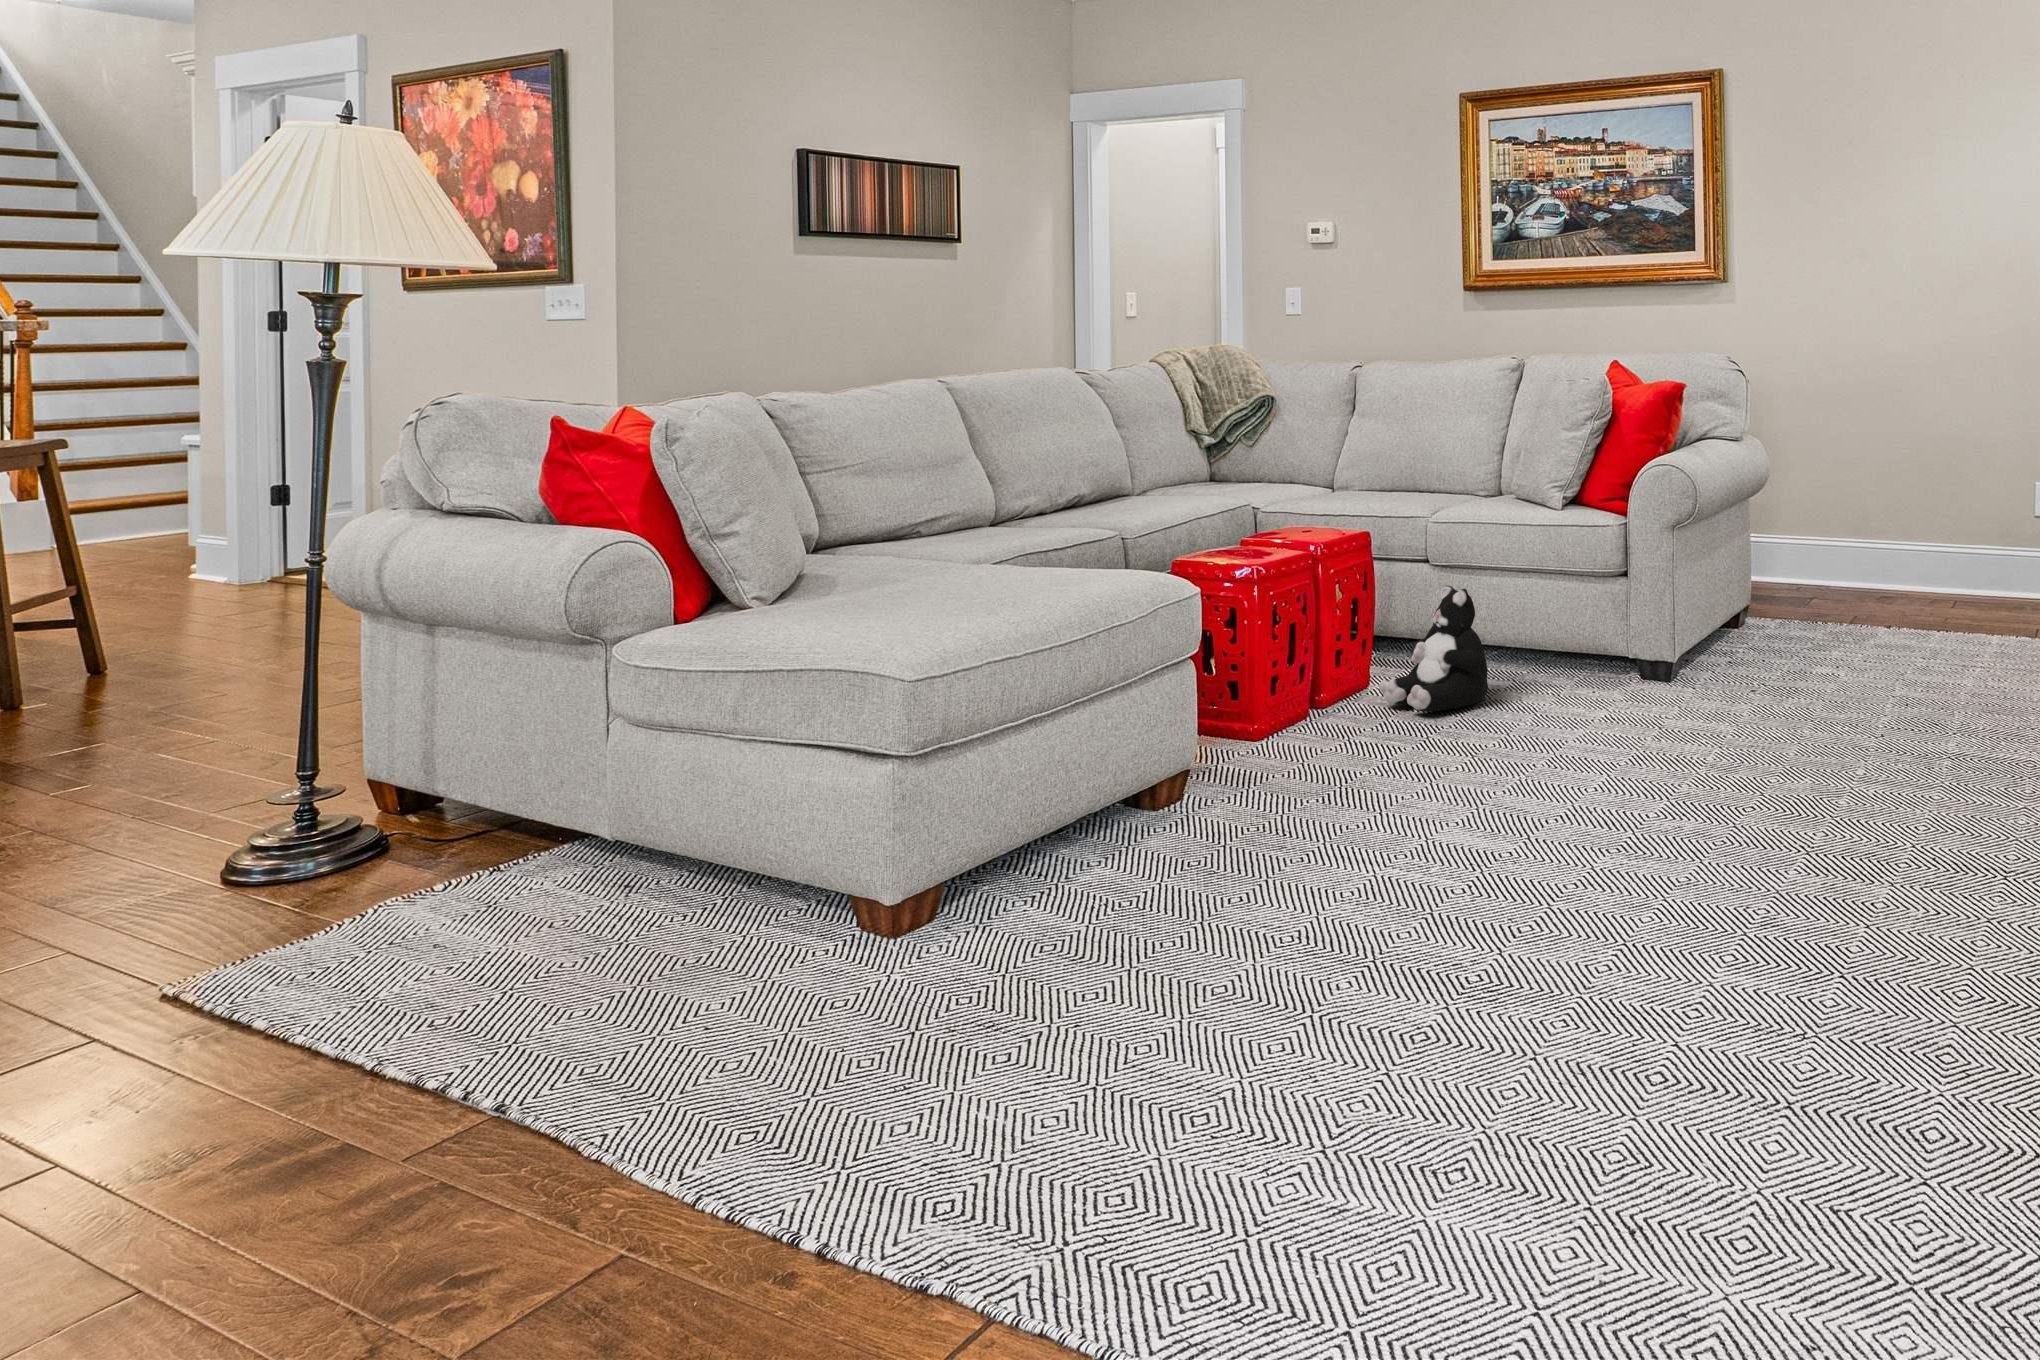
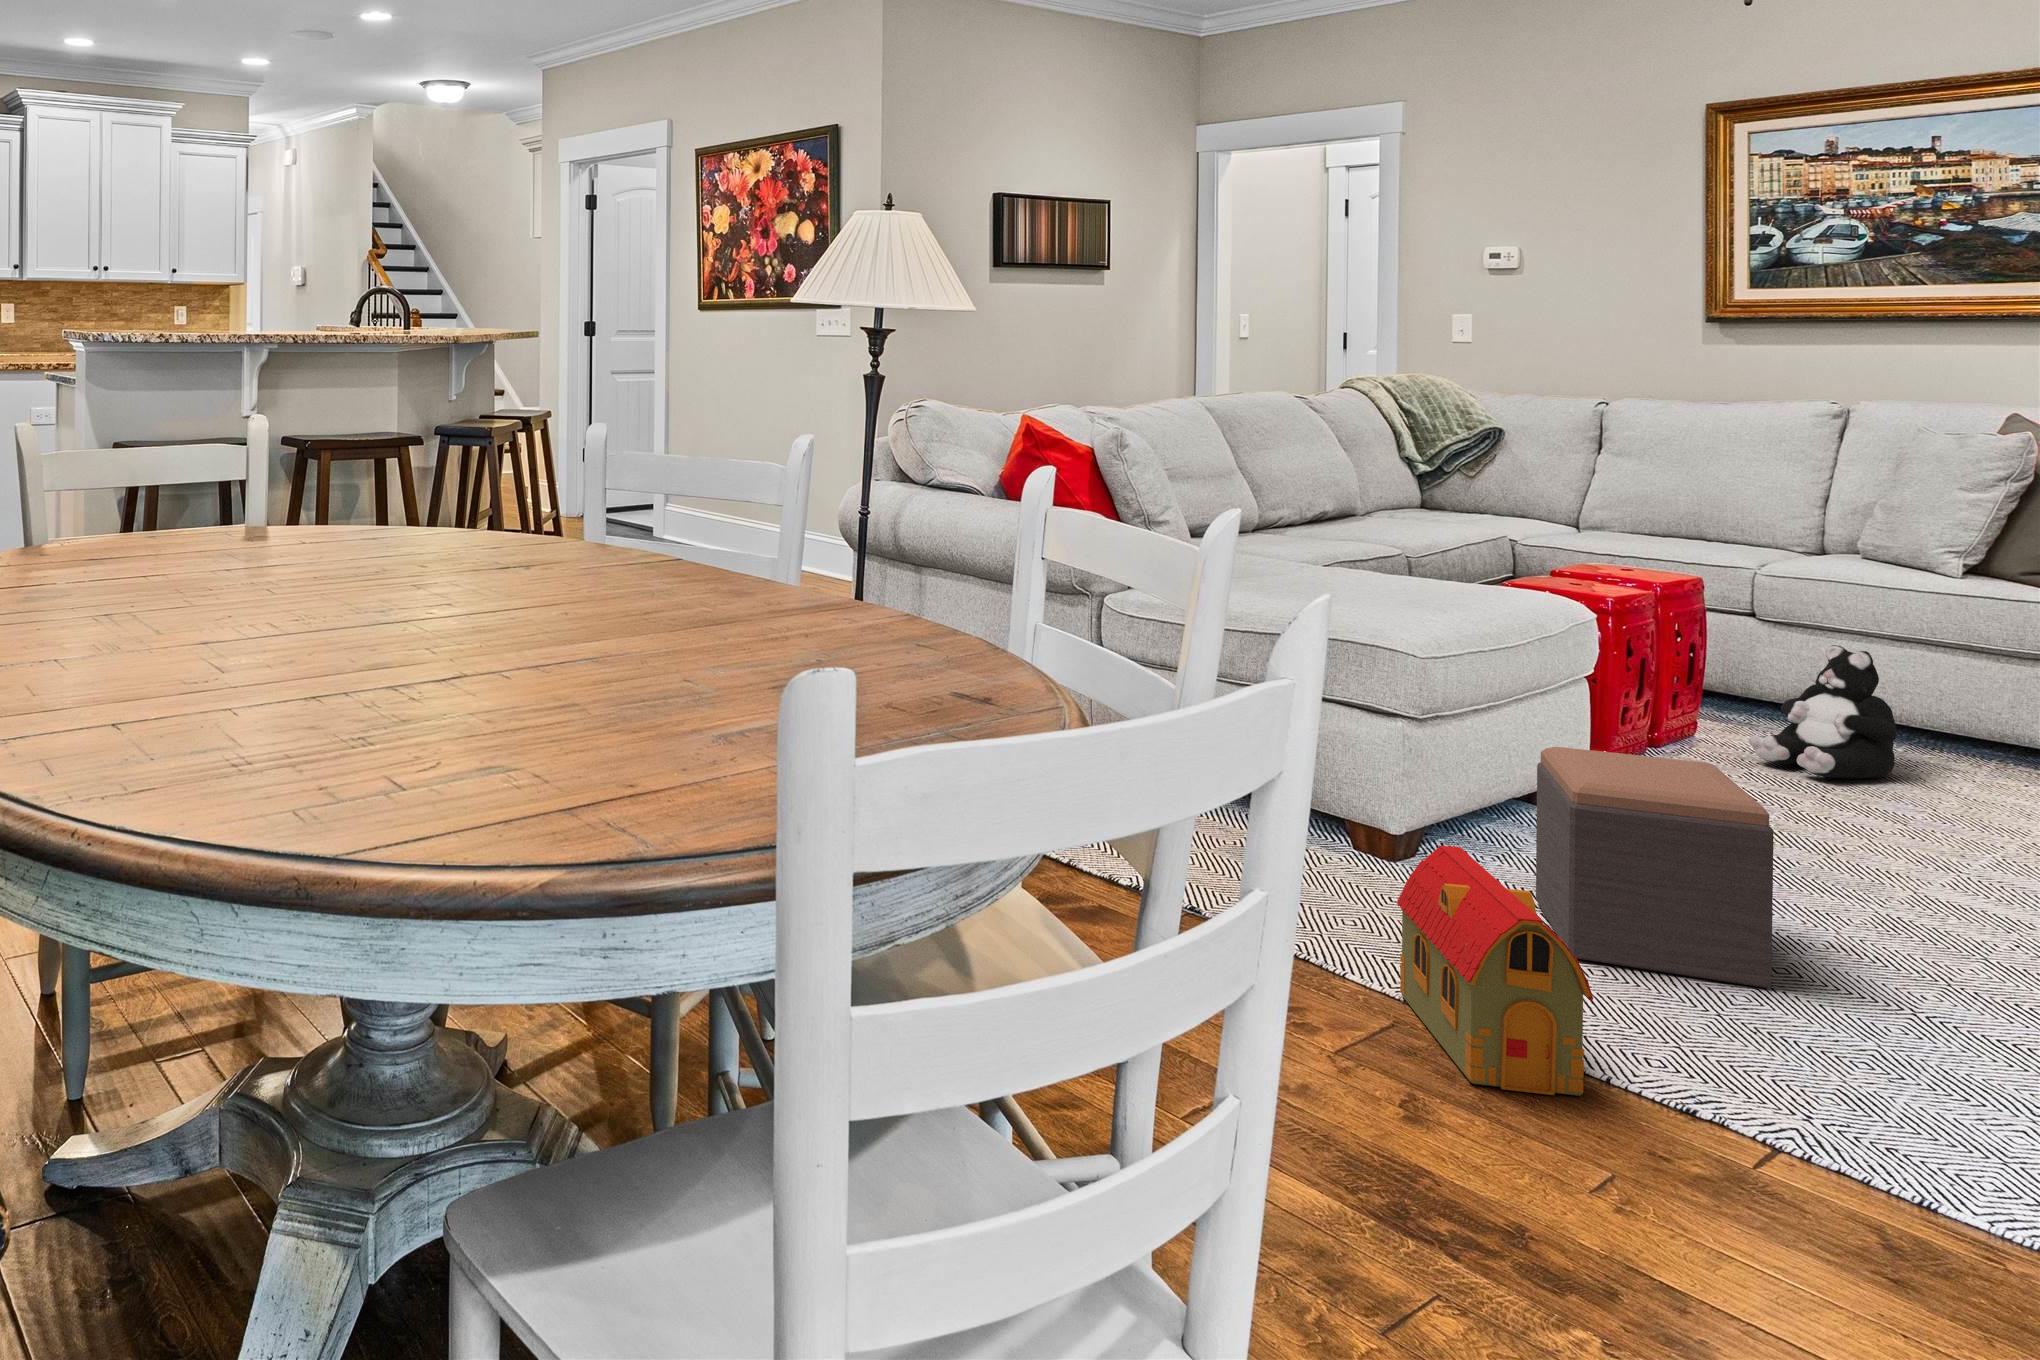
footstool: none [993,734,1191,980] -> present [1536,747,1774,988]
toy house: none [689,892,856,1201] -> present [1397,845,1593,1096]

